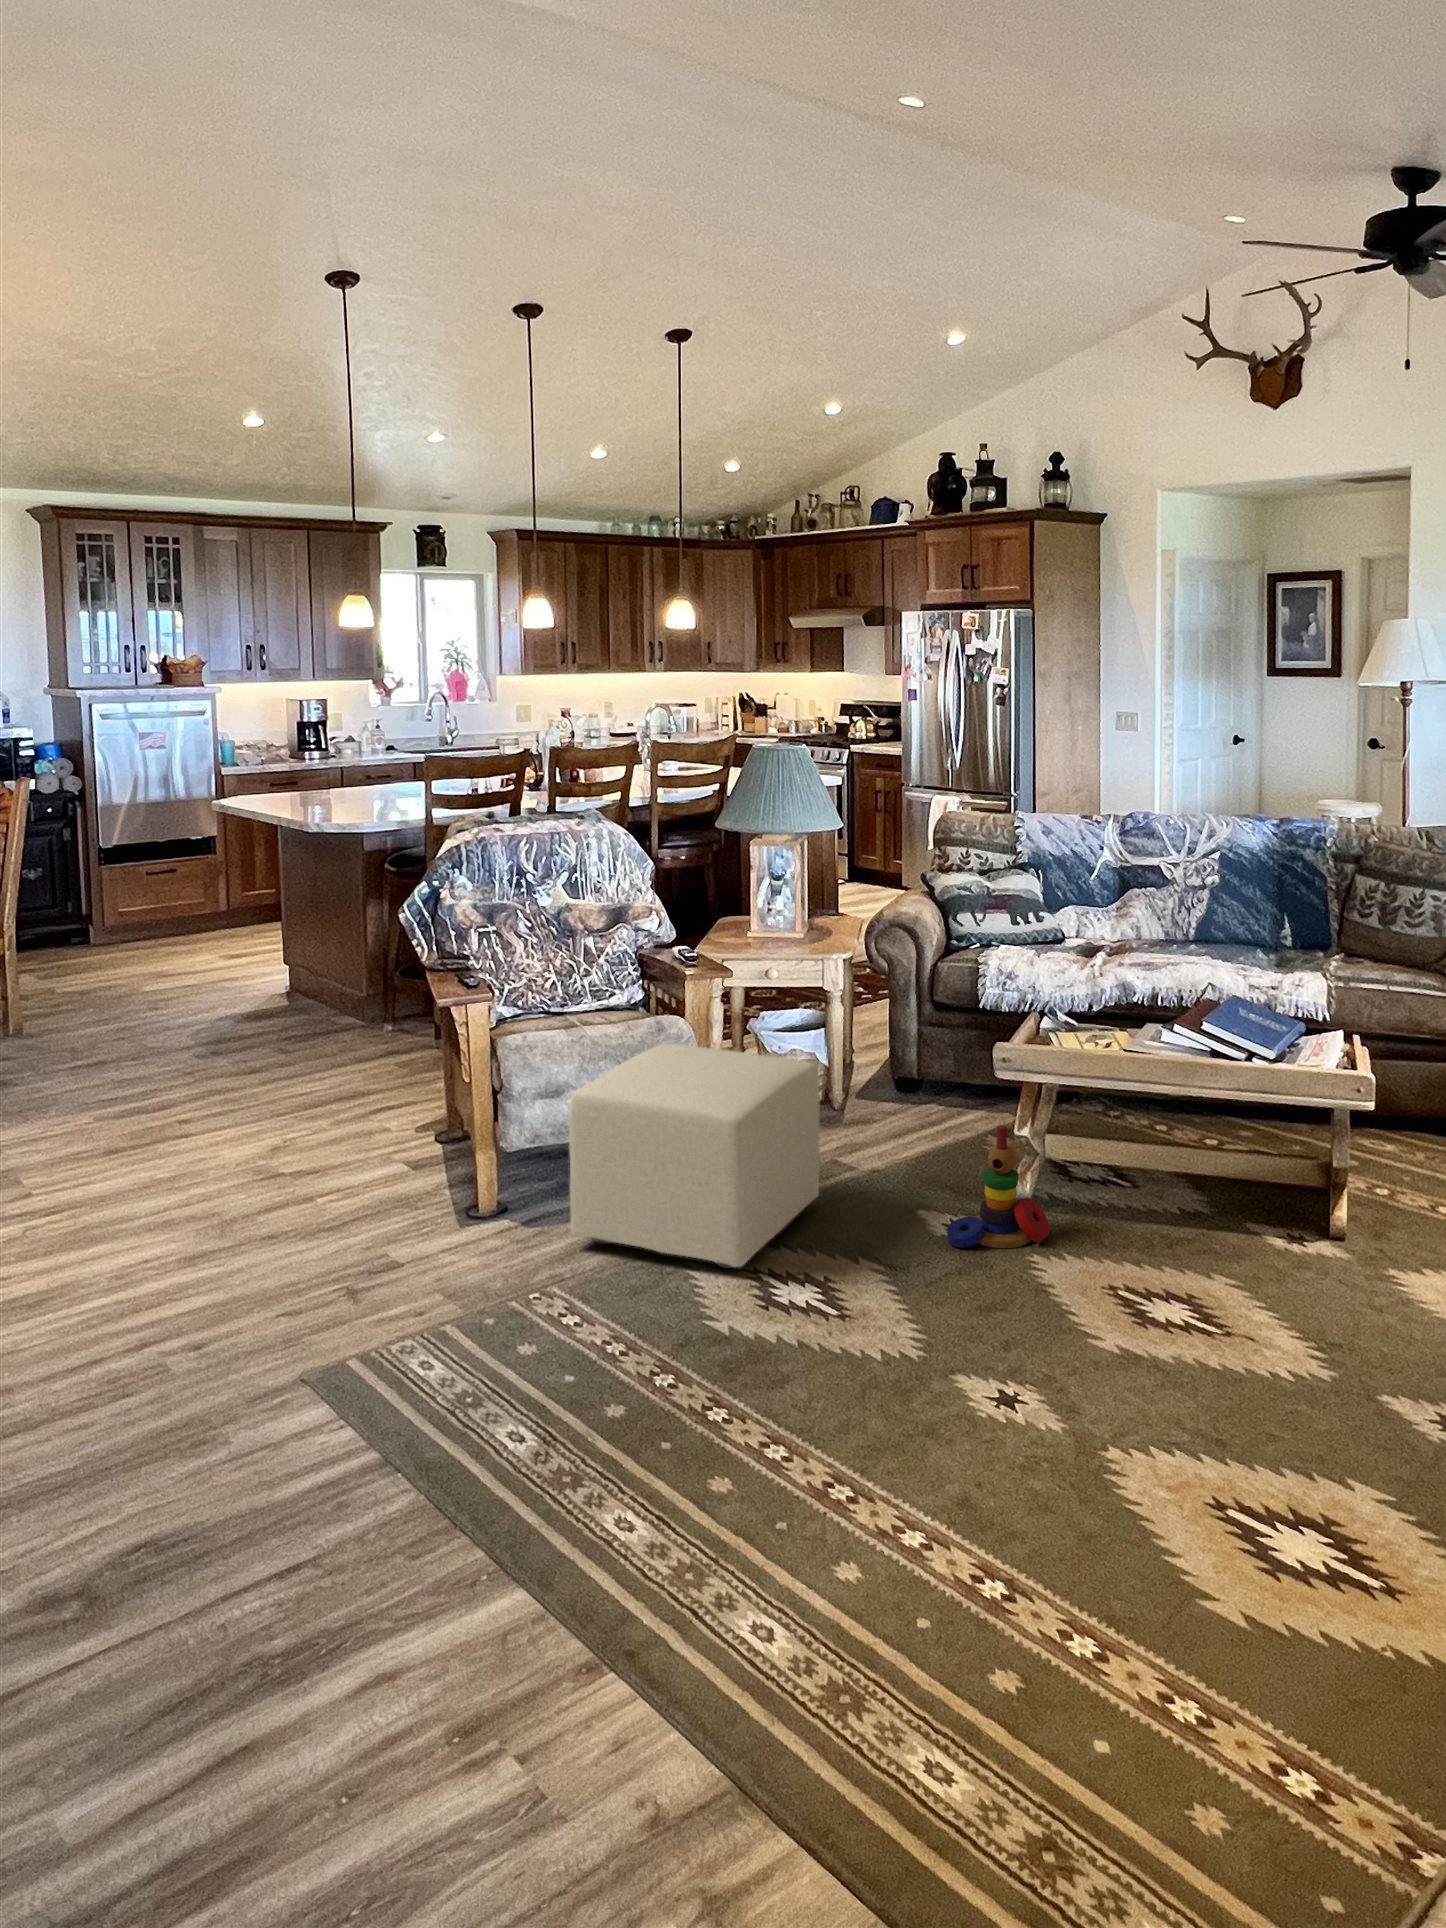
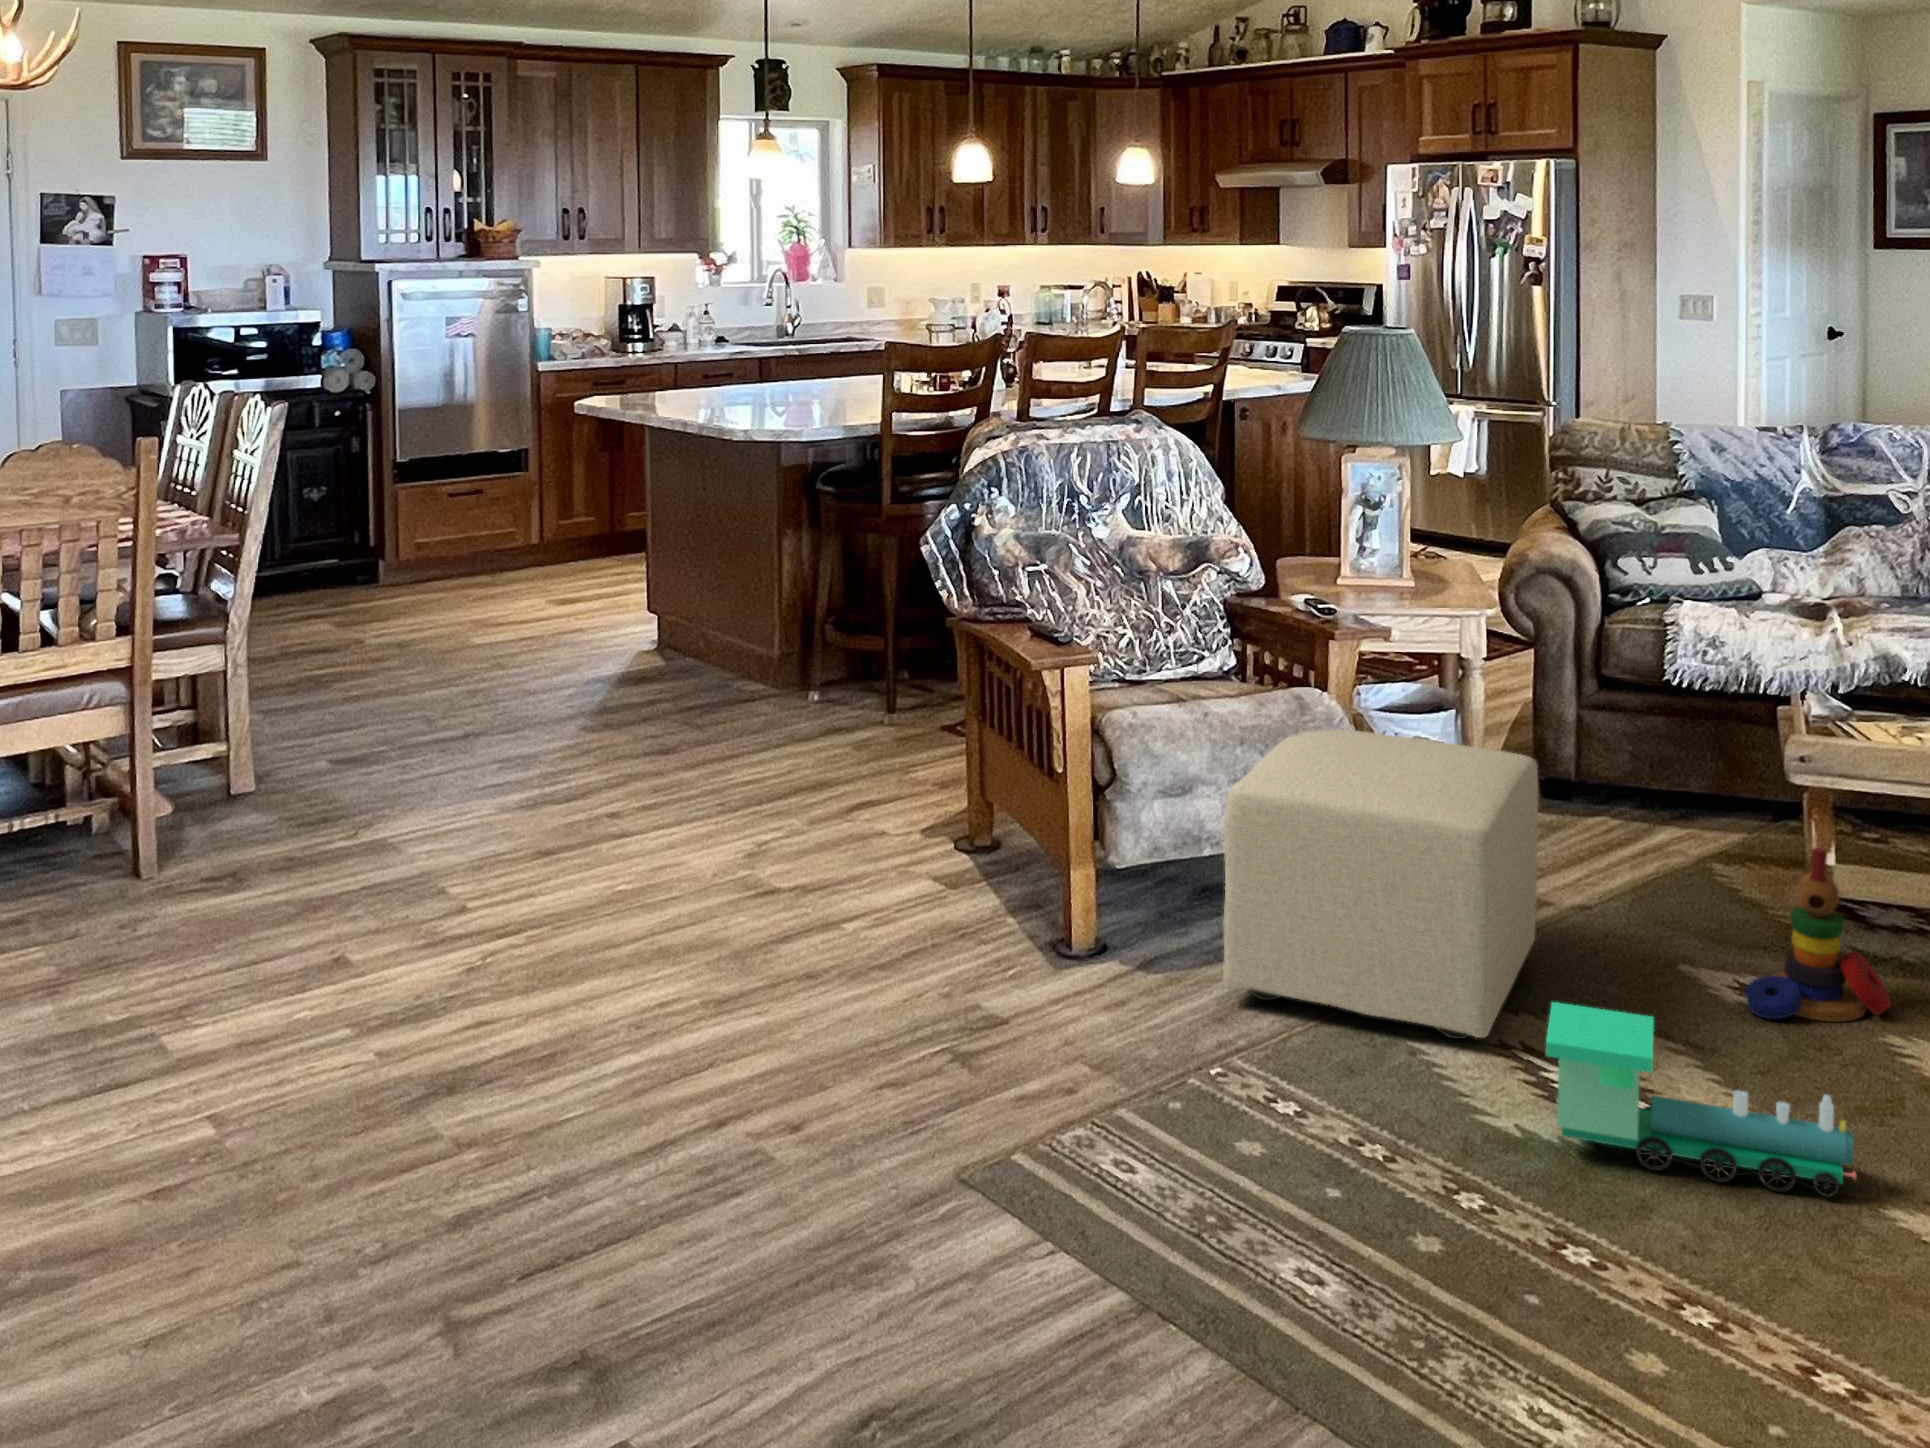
toy train: none [736,1241,950,1372] -> present [1546,1002,1857,1197]

